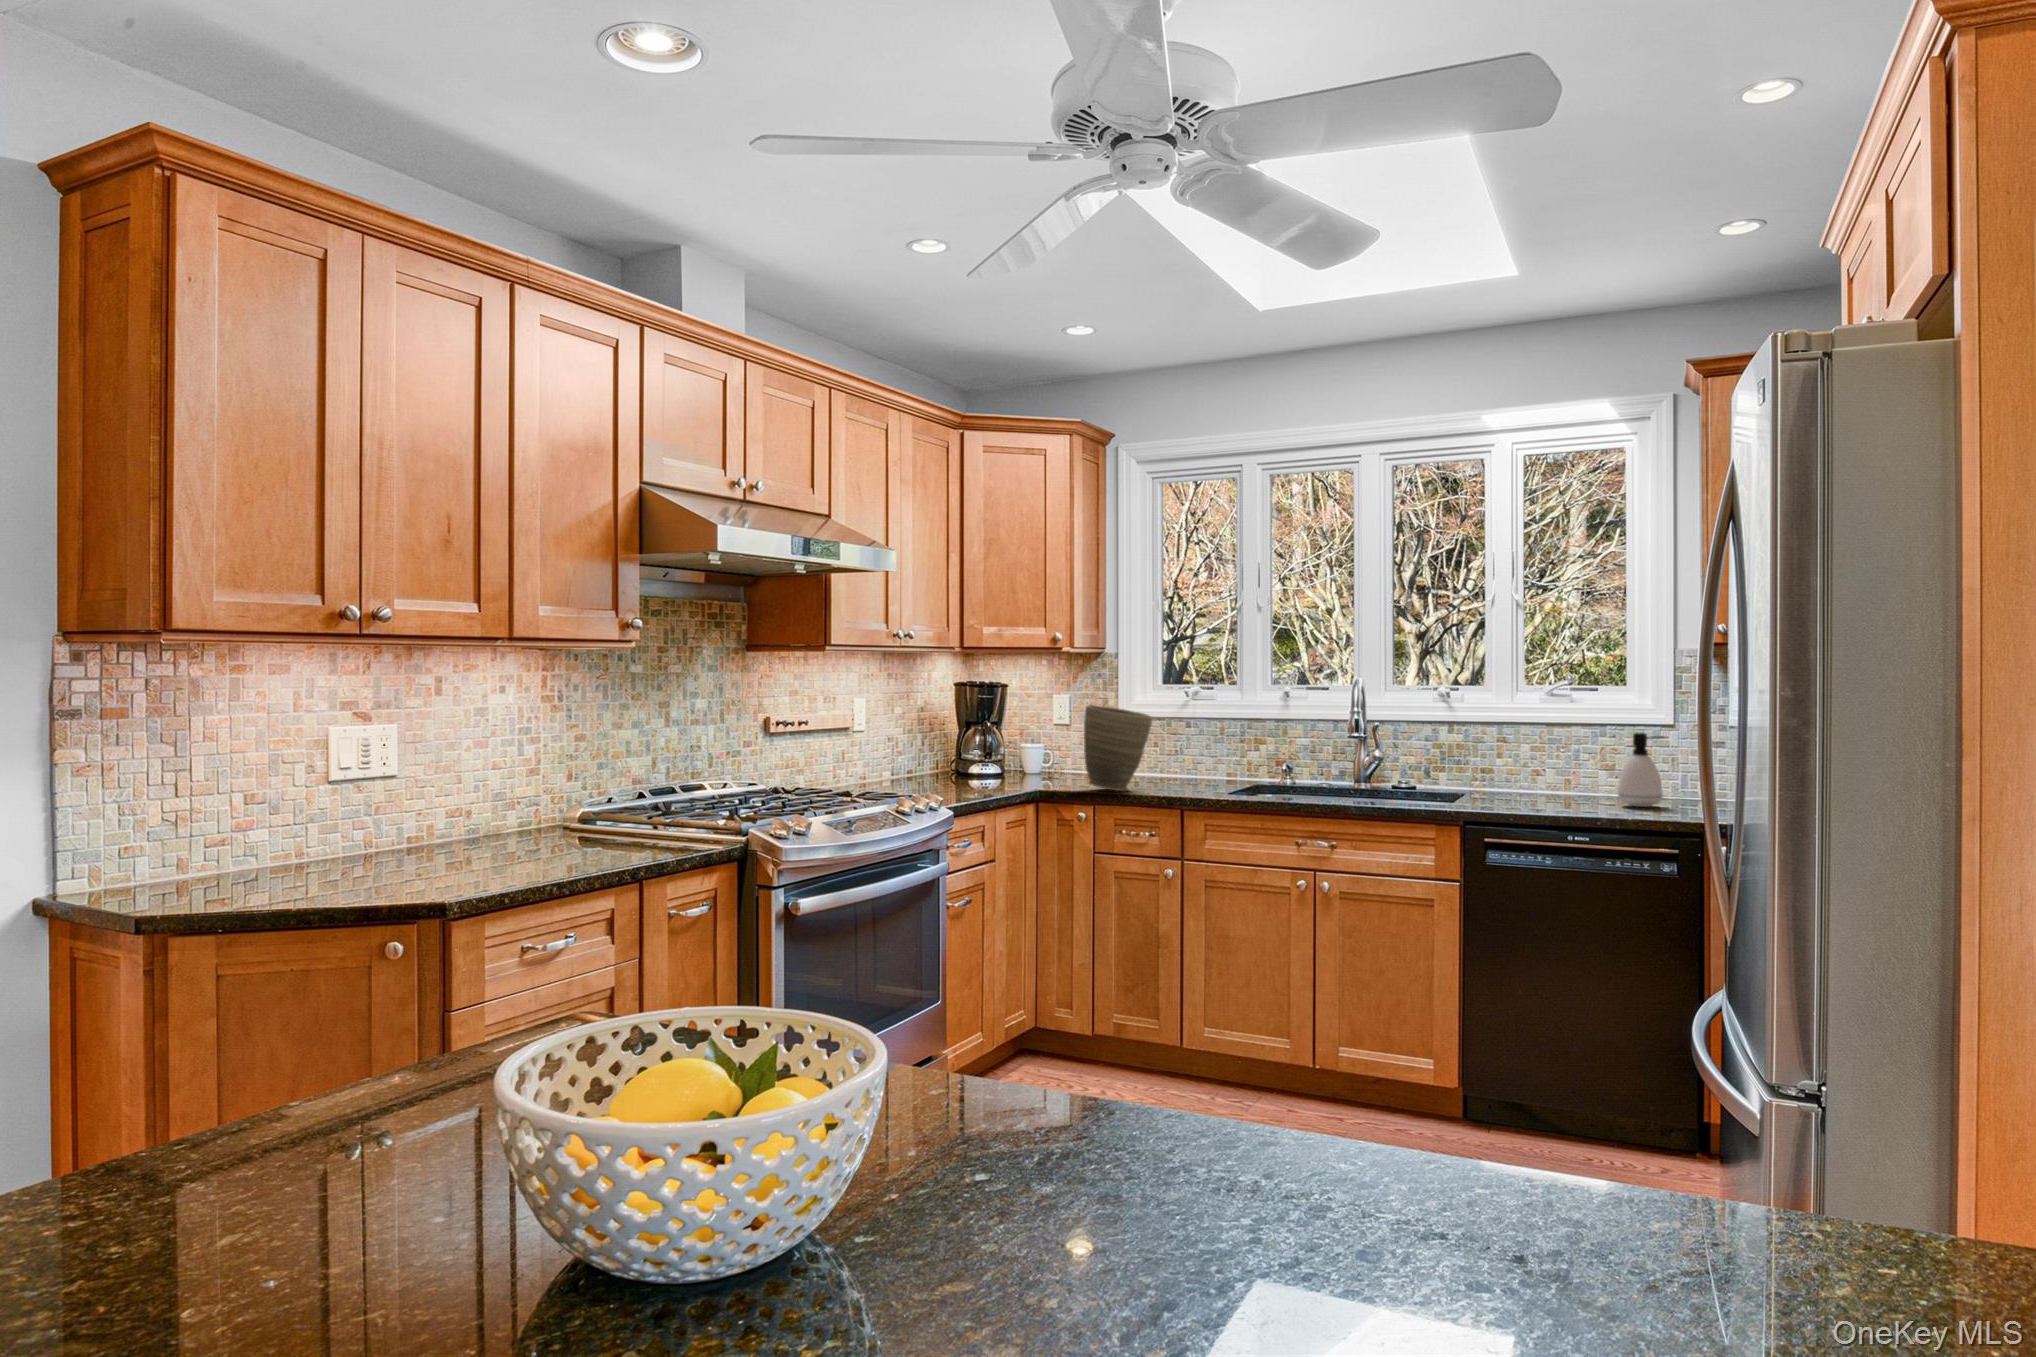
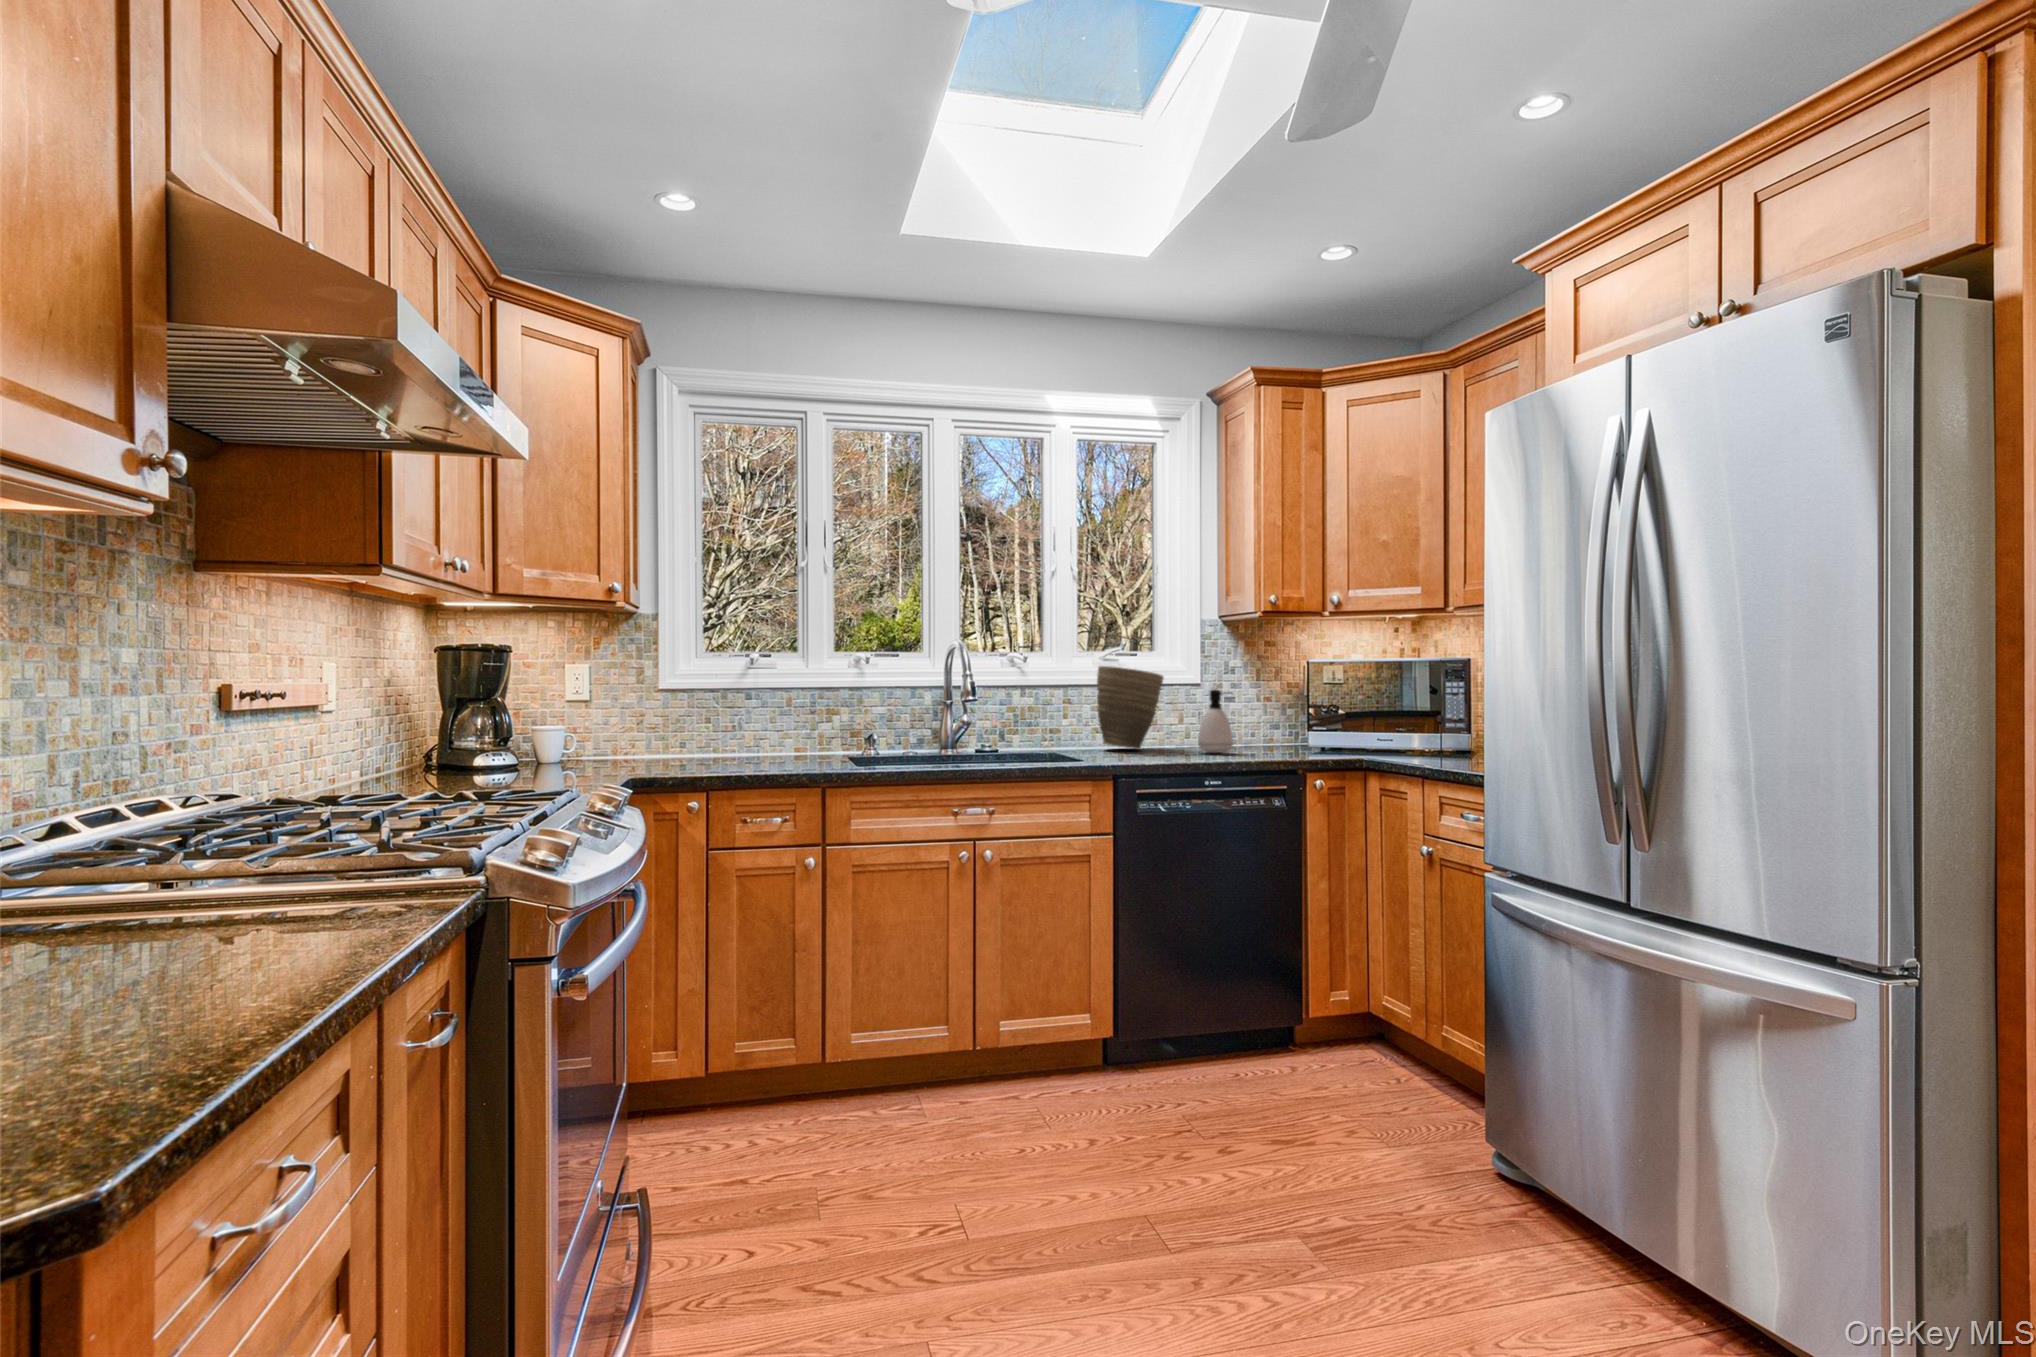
vase: present [1084,705,1152,791] -> present [1097,666,1164,749]

